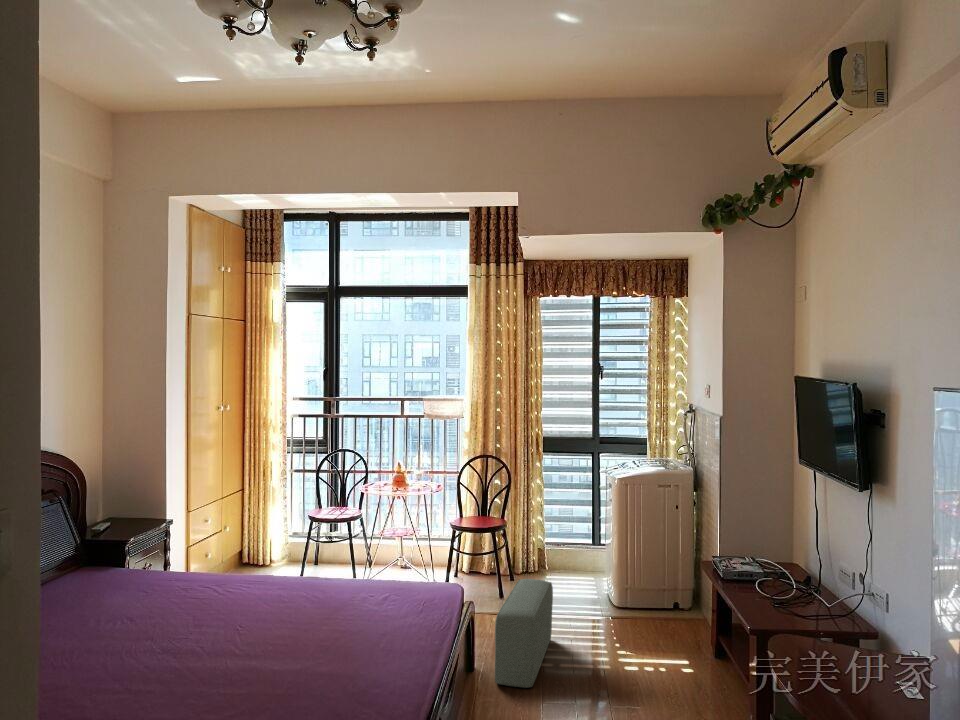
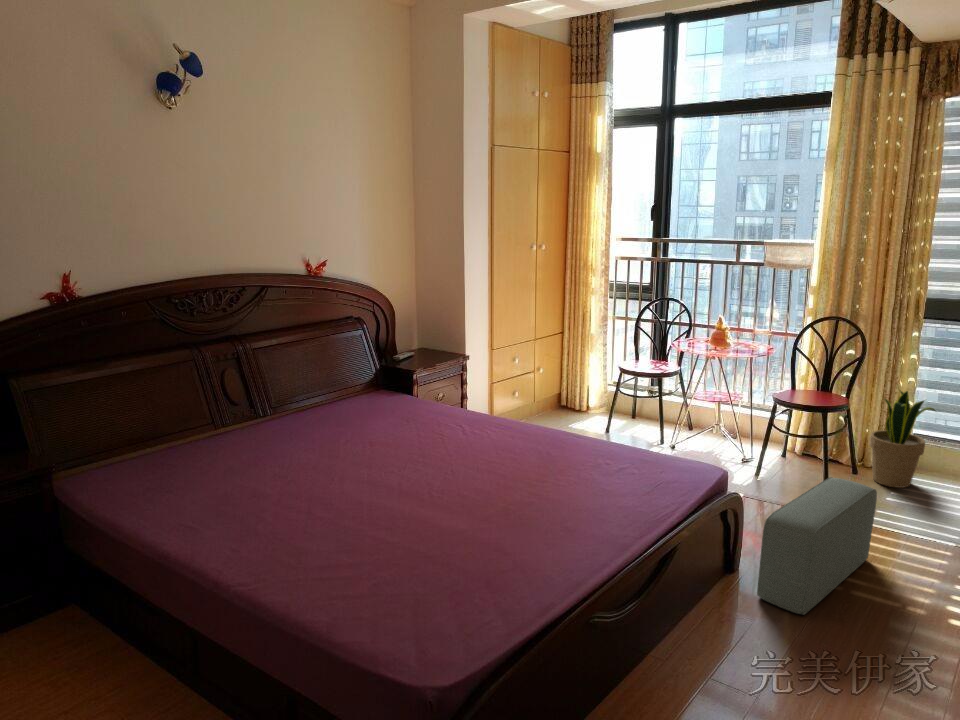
potted plant: none [520,508,561,585] -> present [869,391,936,488]

